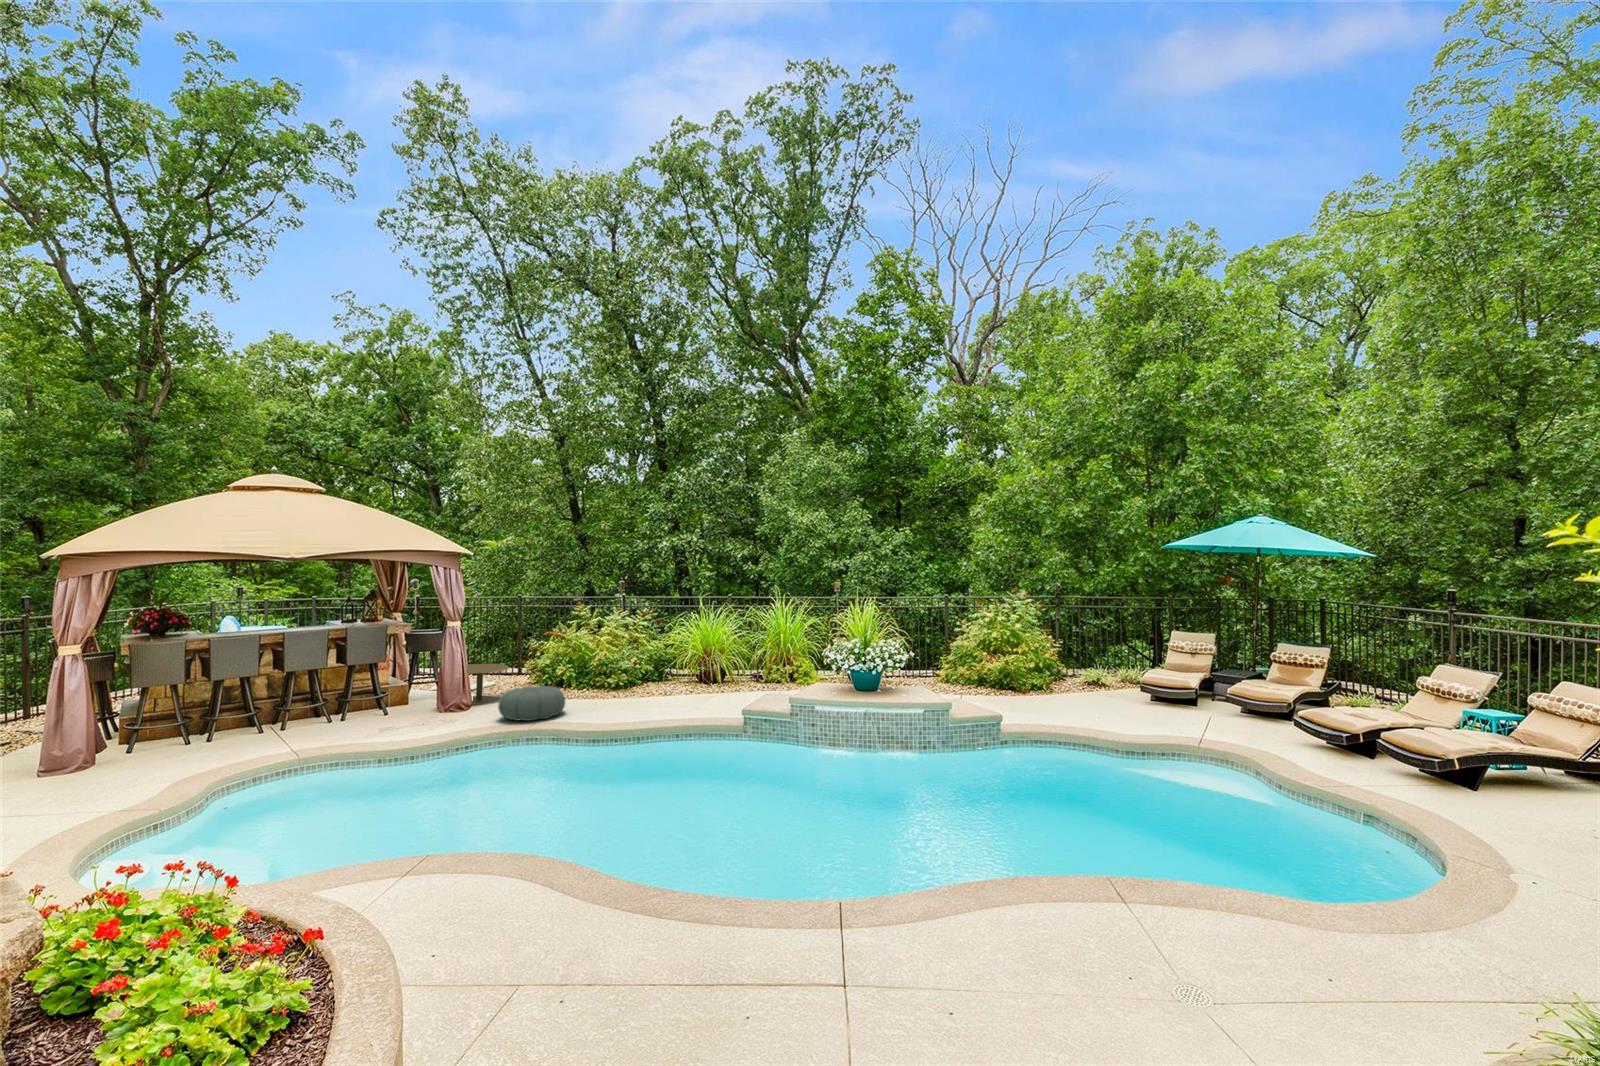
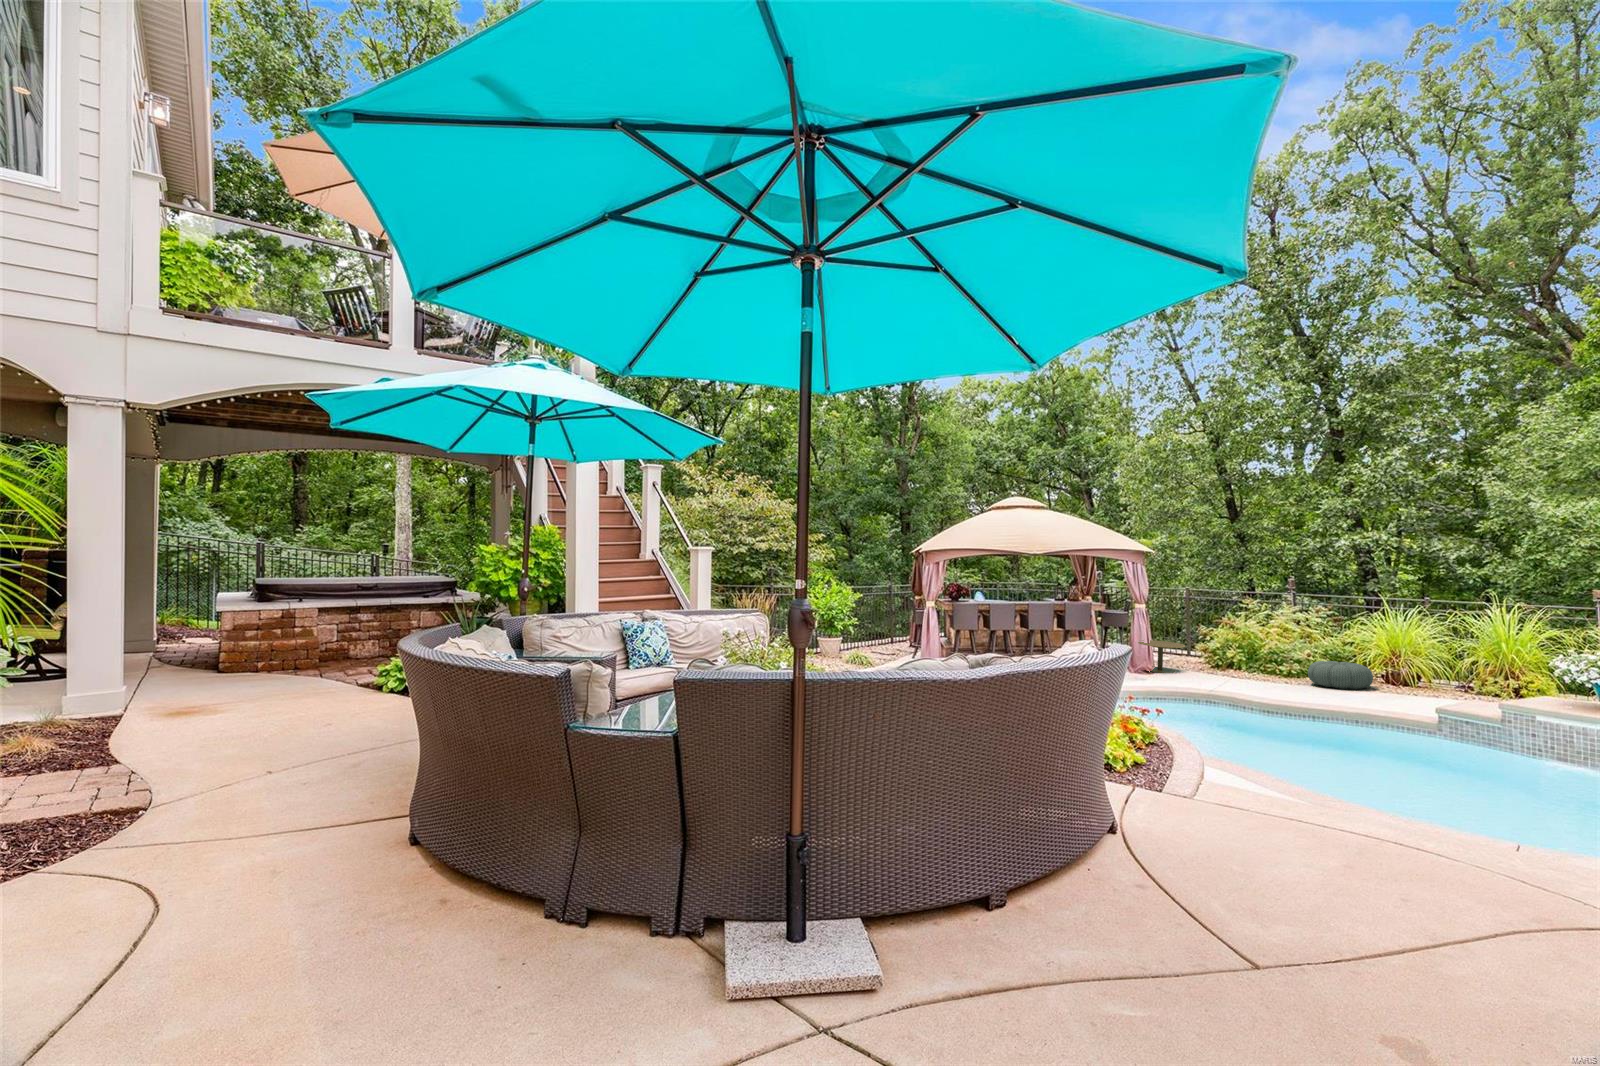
pouf: present [498,686,565,721] -> present [1308,661,1373,689]

